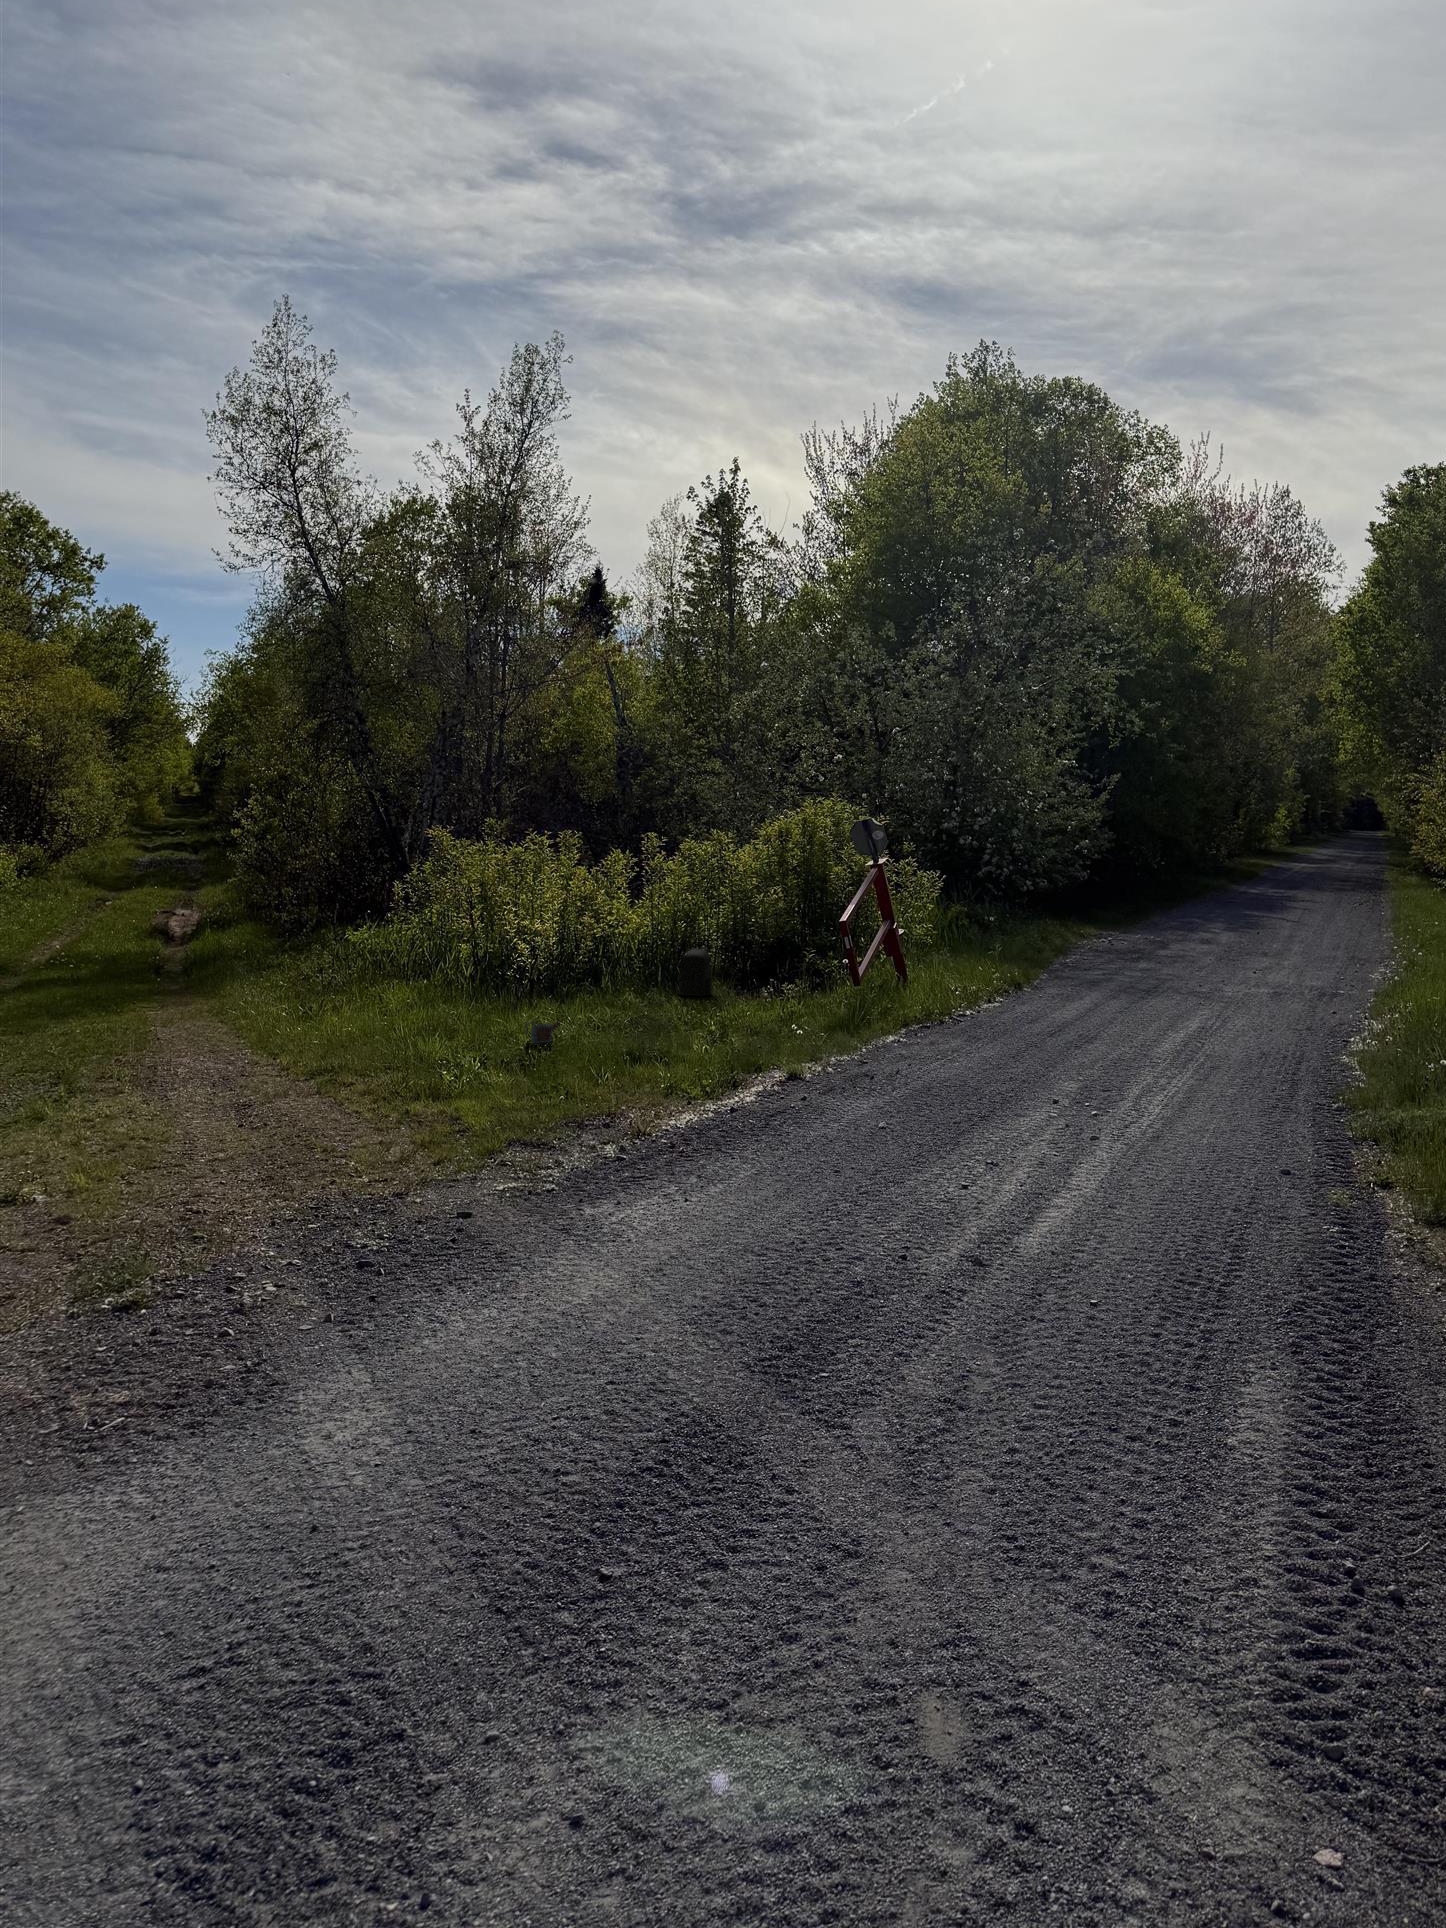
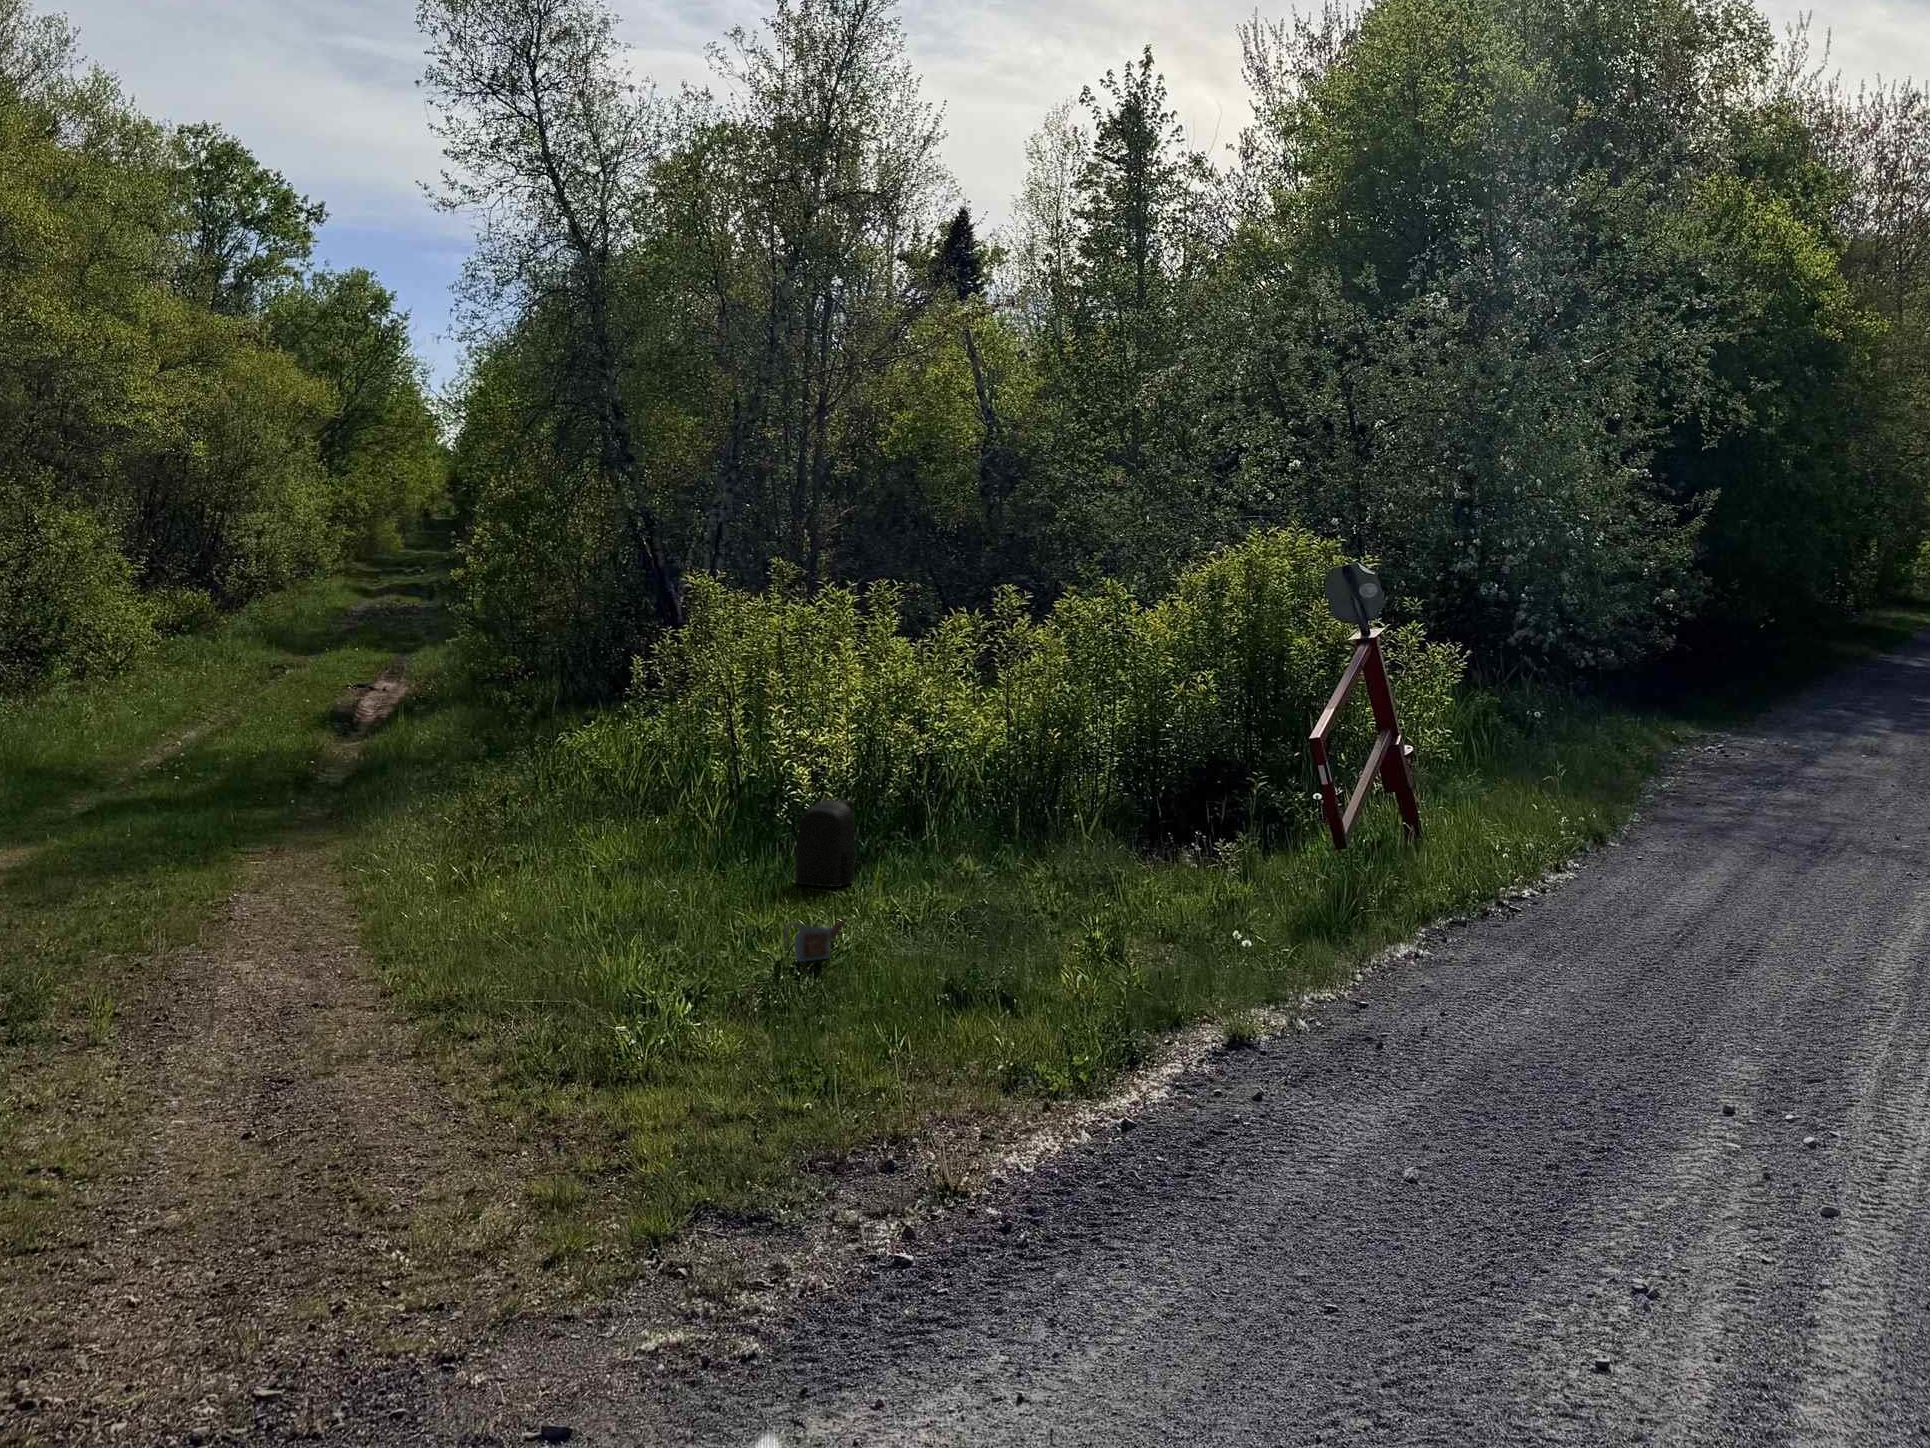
backpack: present [678,949,712,996] -> present [796,799,855,887]

